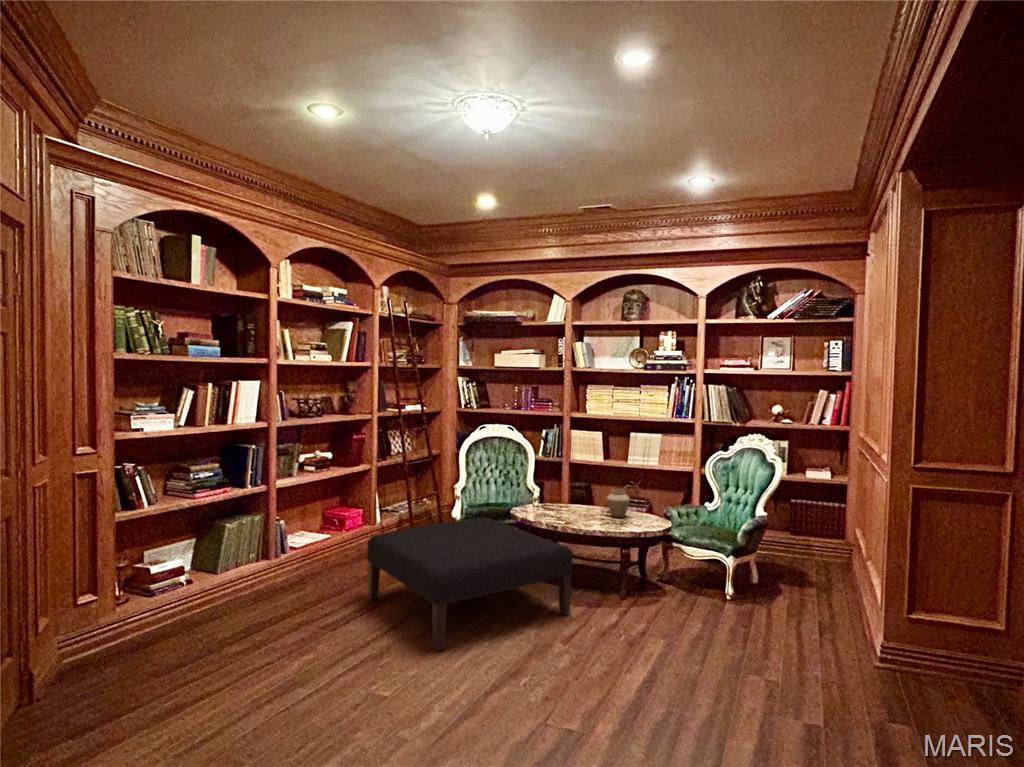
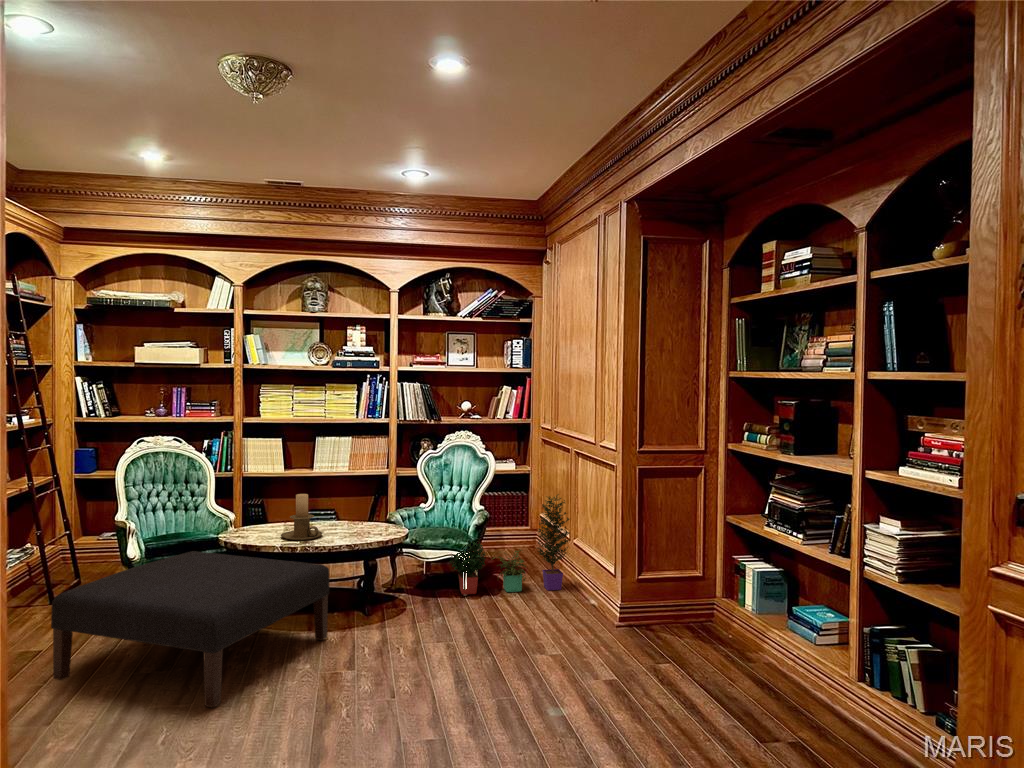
candle holder: none [556,481,593,522] -> present [281,494,323,540]
vase: present [607,481,641,518] -> none [331,486,367,530]
potted plant: none [717,512,864,620] -> present [450,494,570,595]

